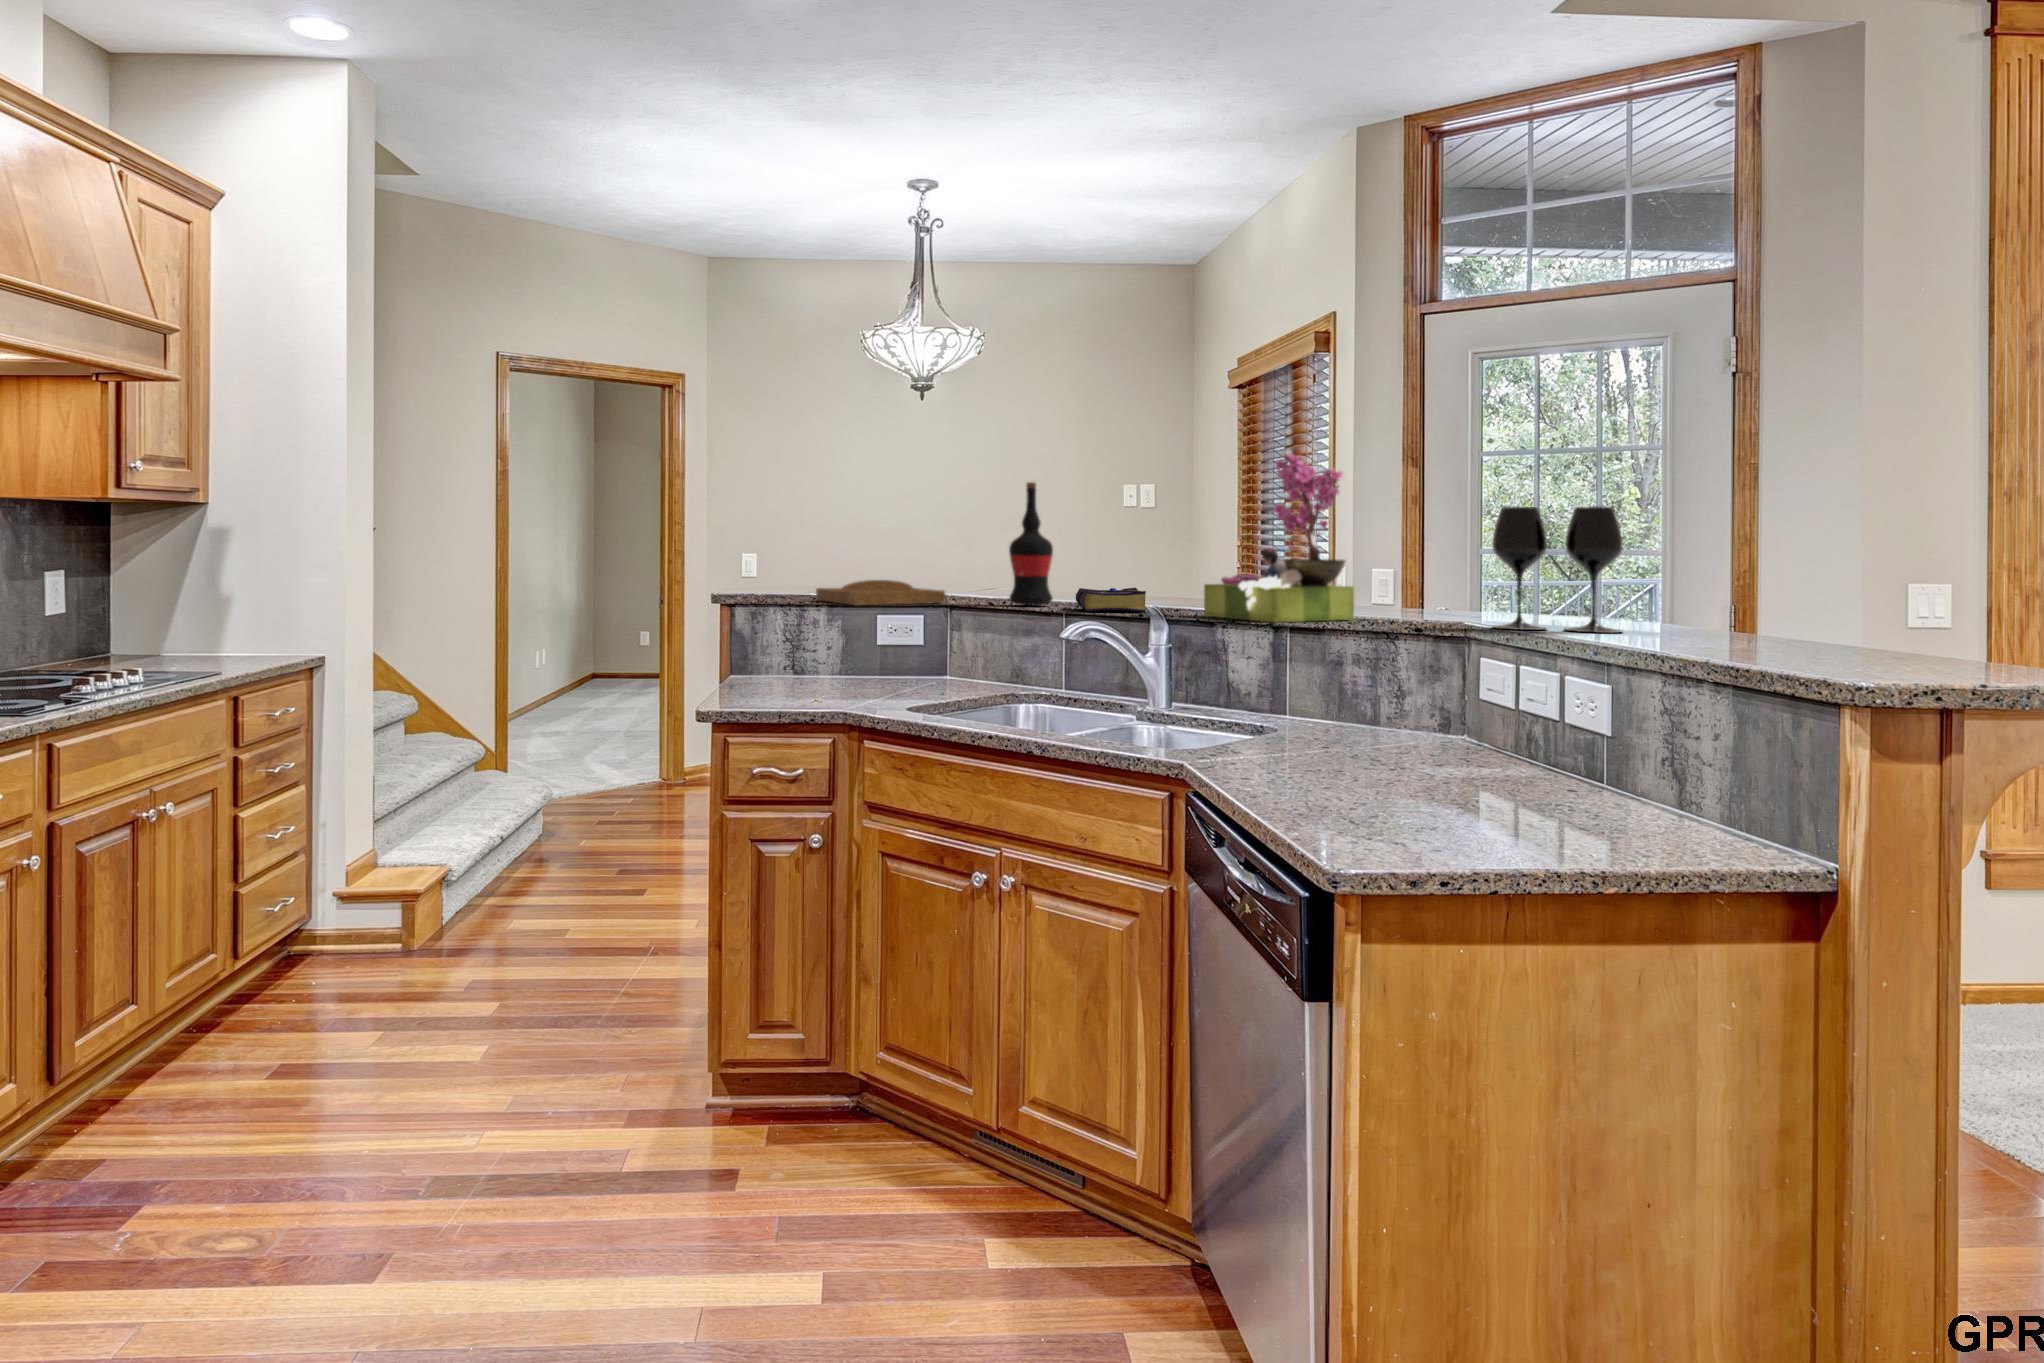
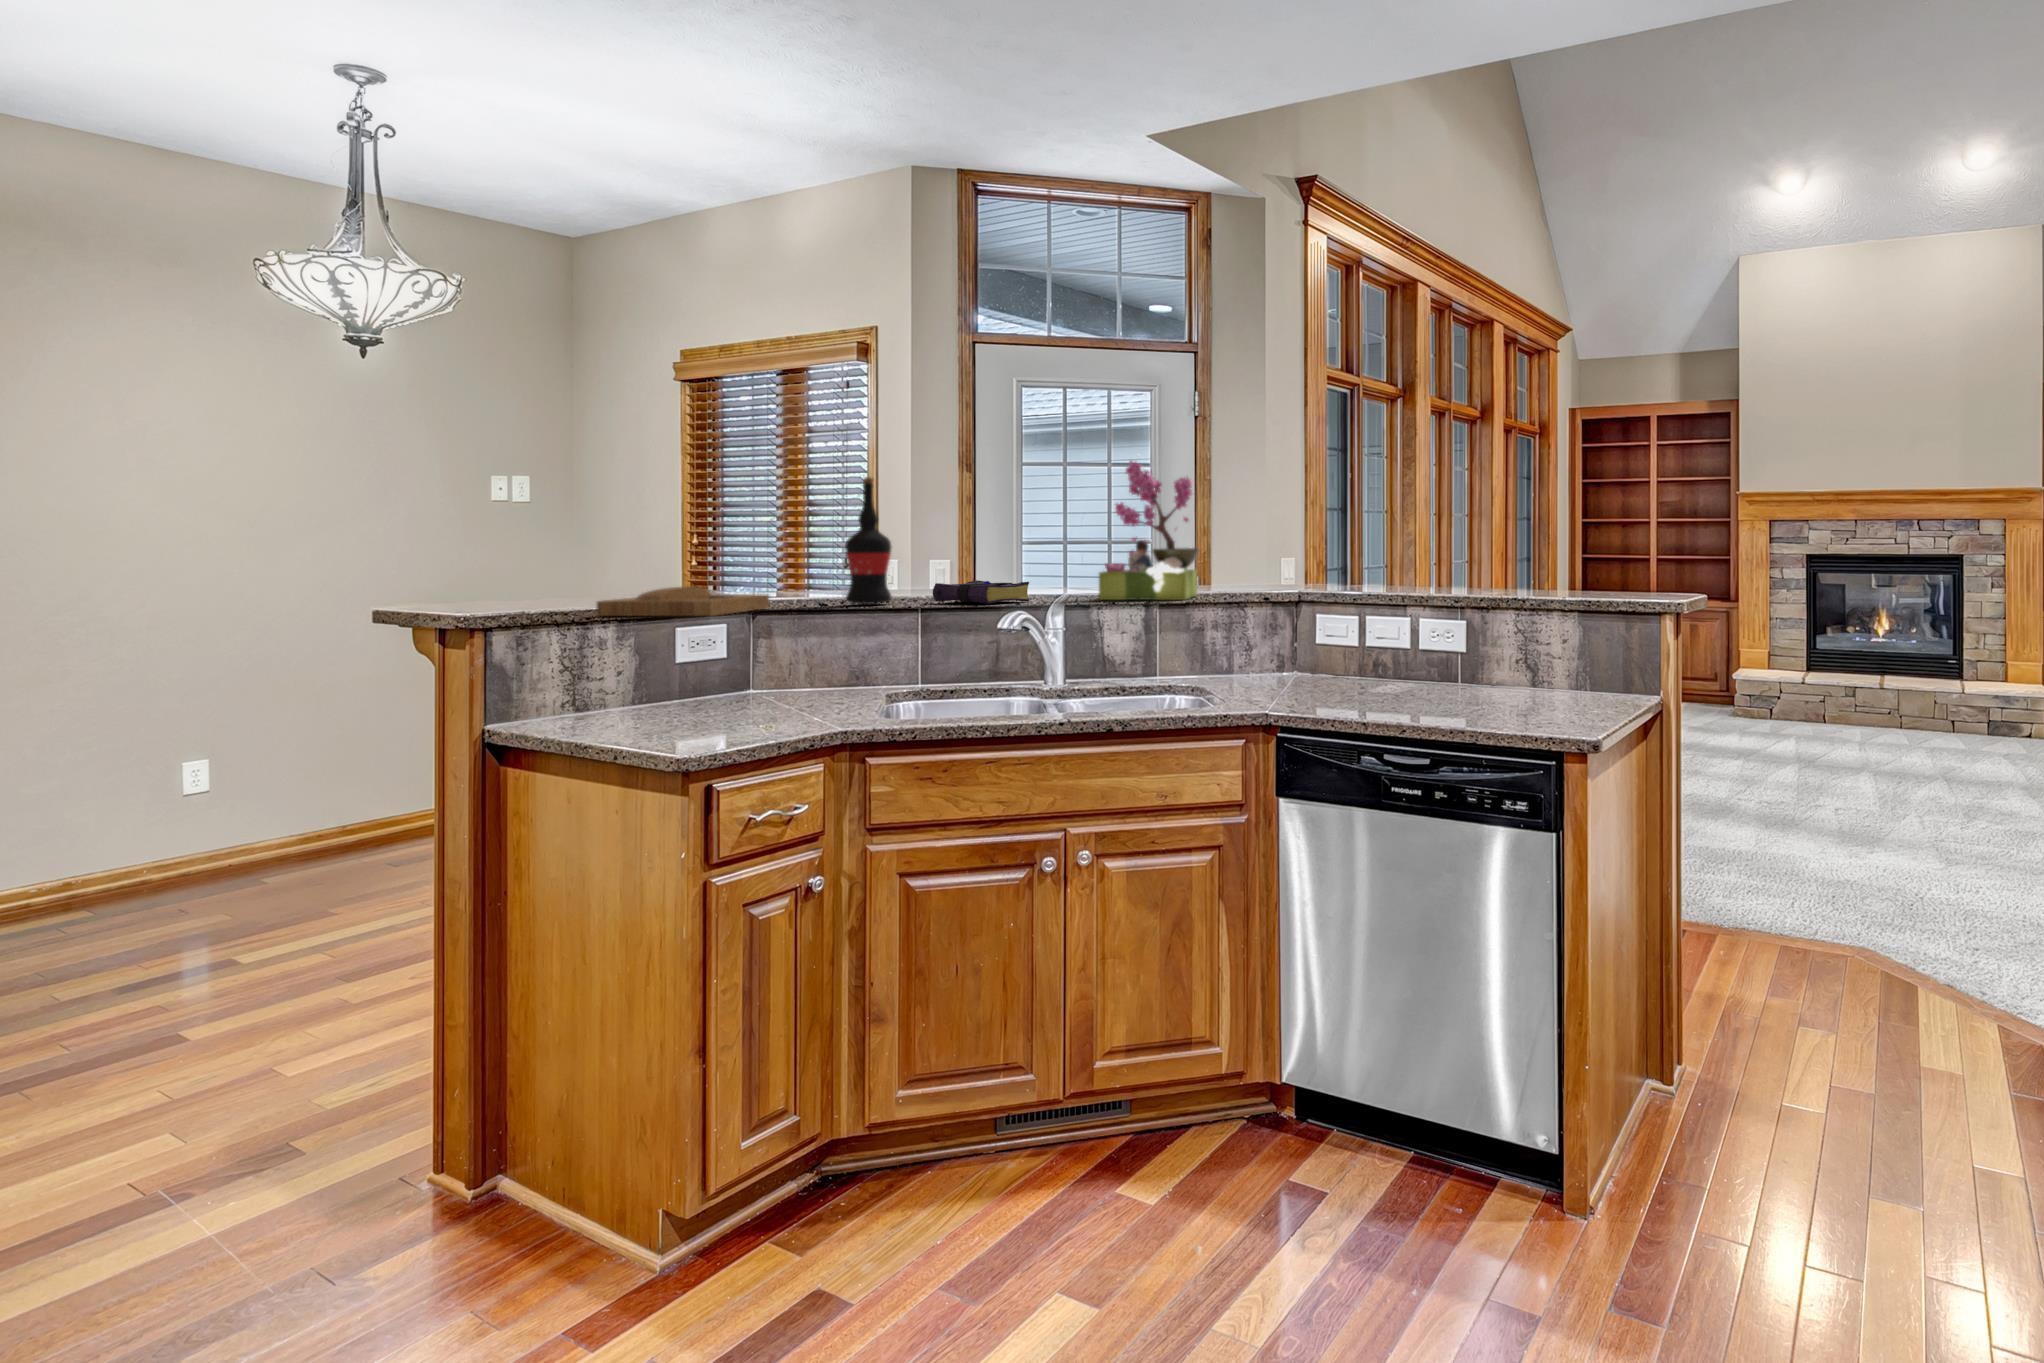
wine glass: present [1492,507,1623,633] -> none [1303,508,1376,593]

